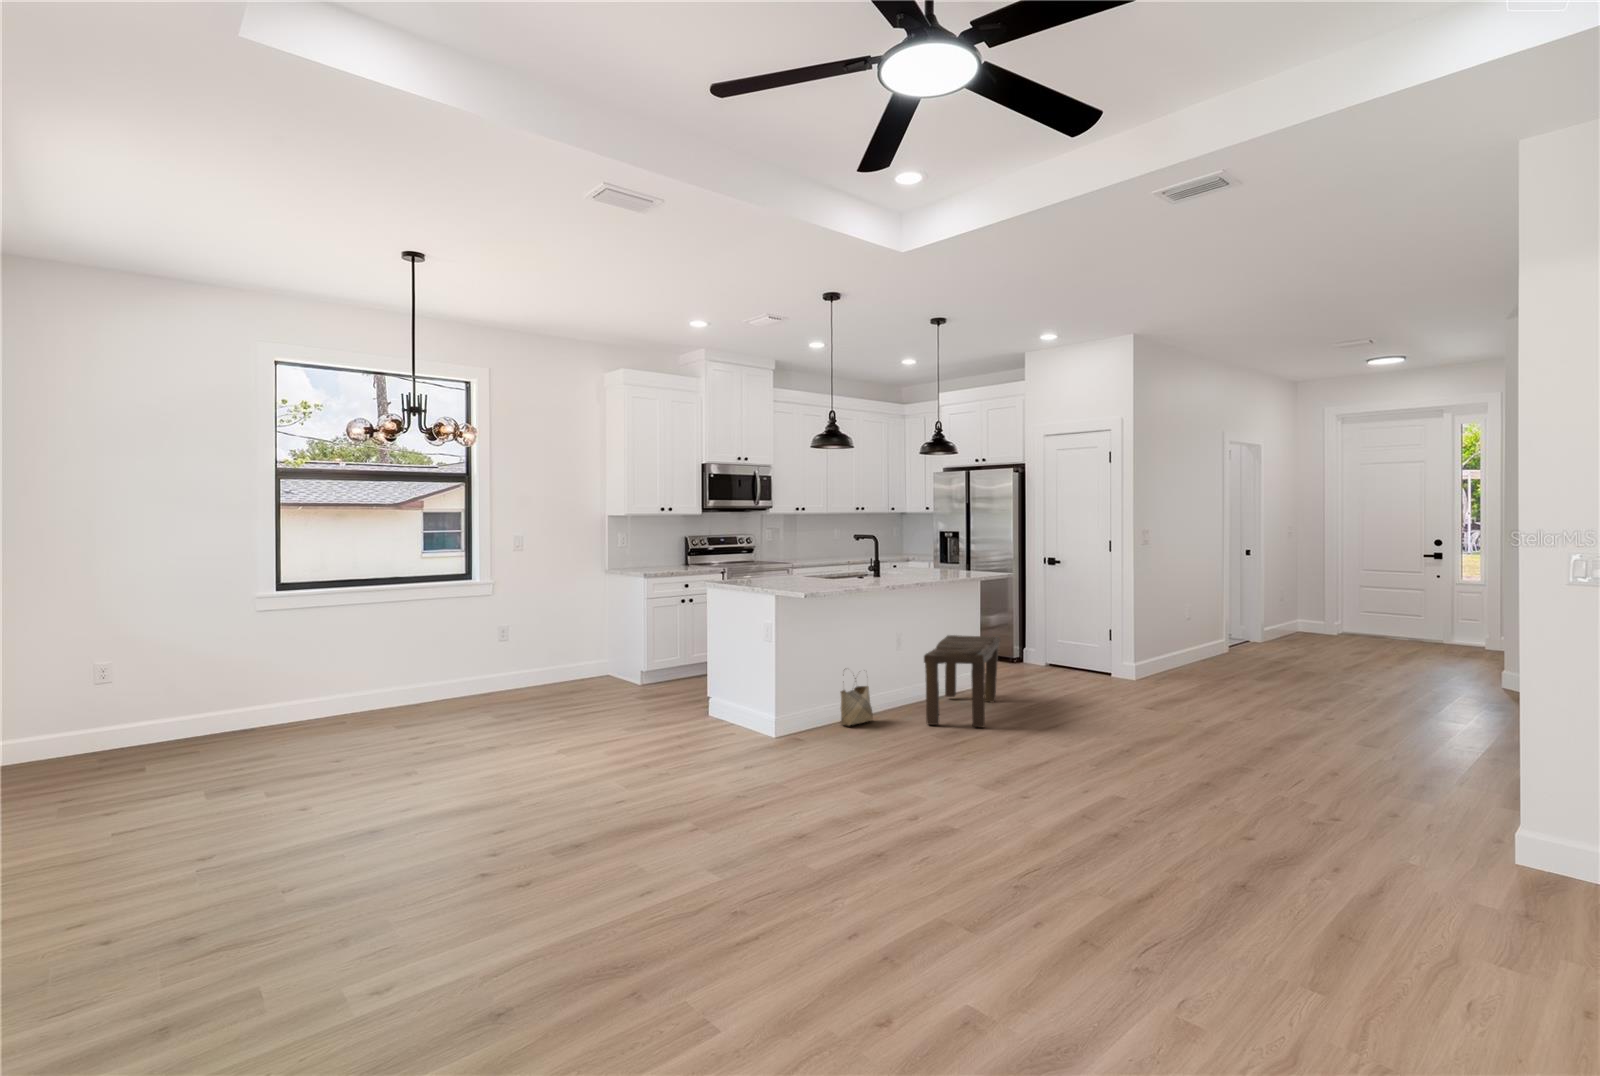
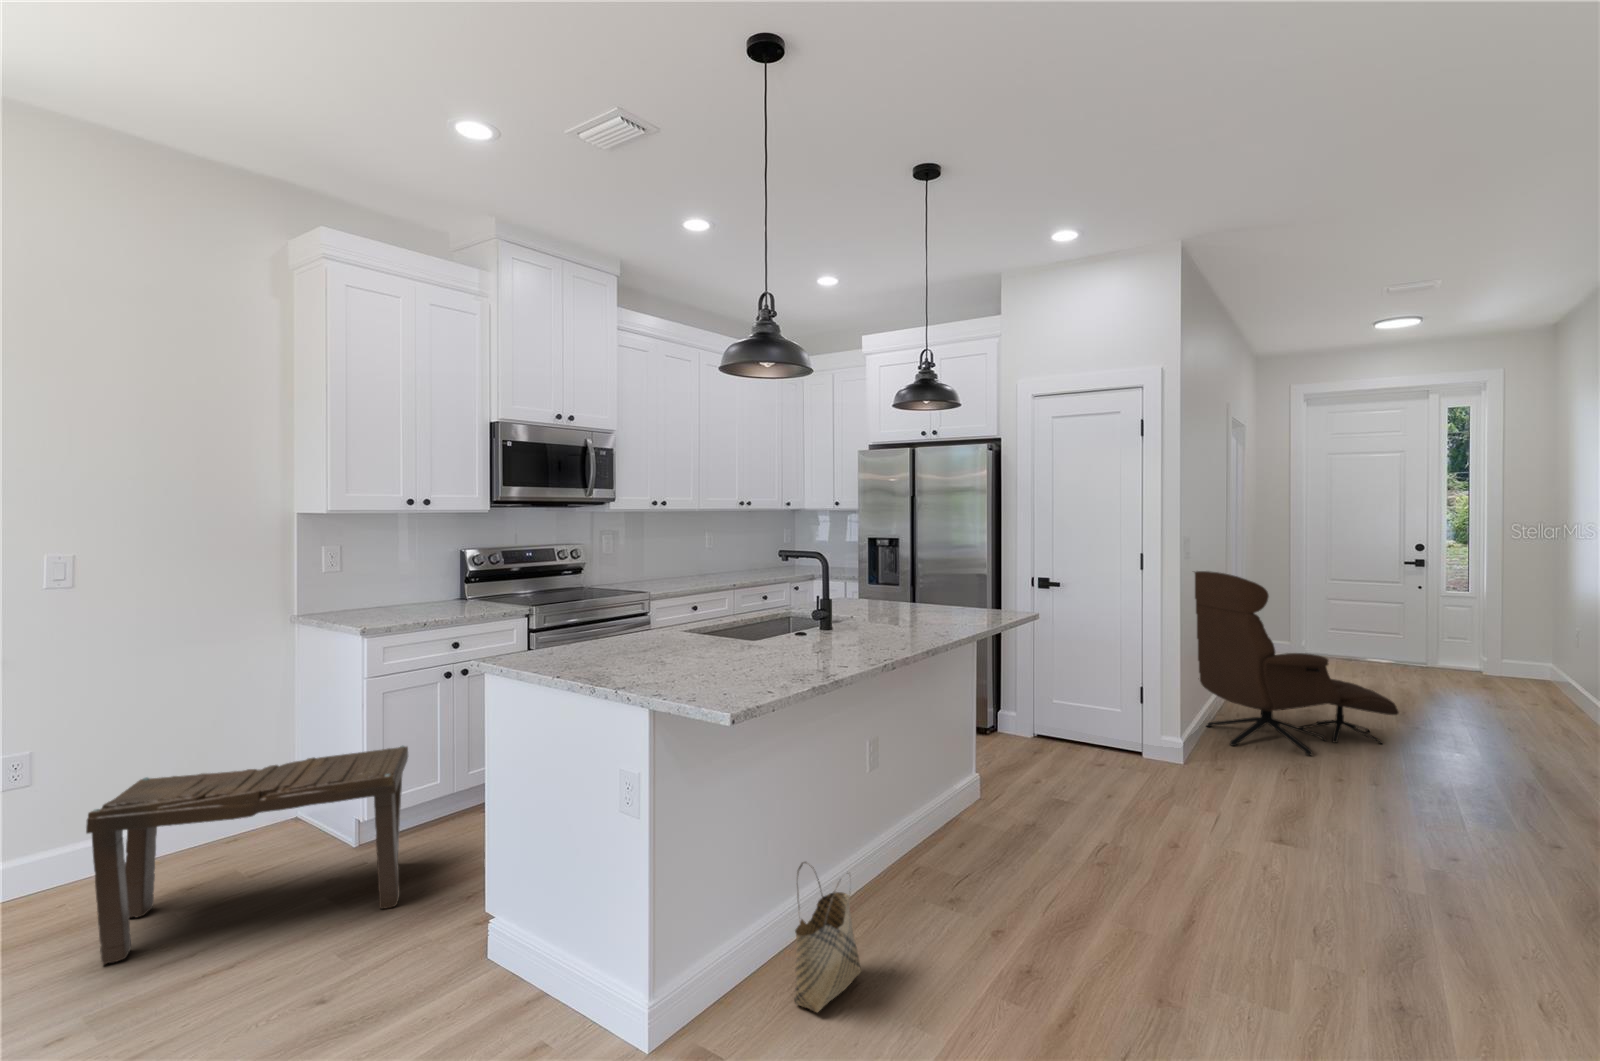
lounge chair: none [1158,553,1311,678] -> present [1195,571,1399,755]
bench: present [924,635,1000,728] -> present [86,746,408,964]

